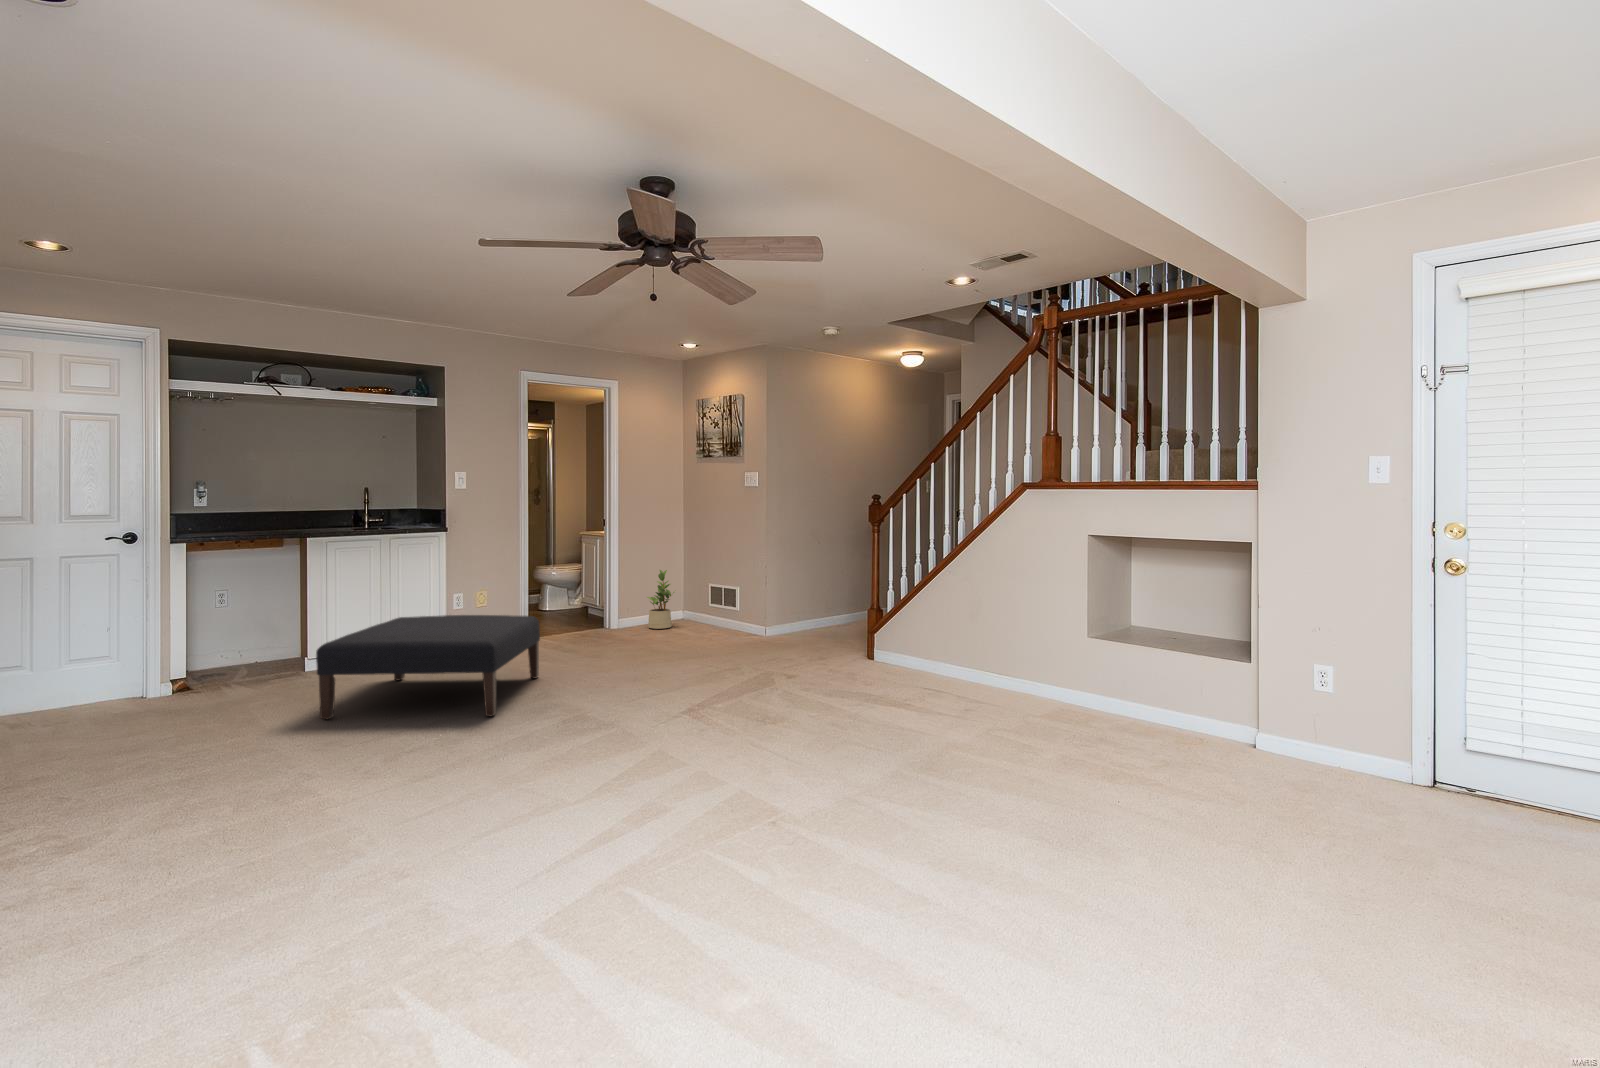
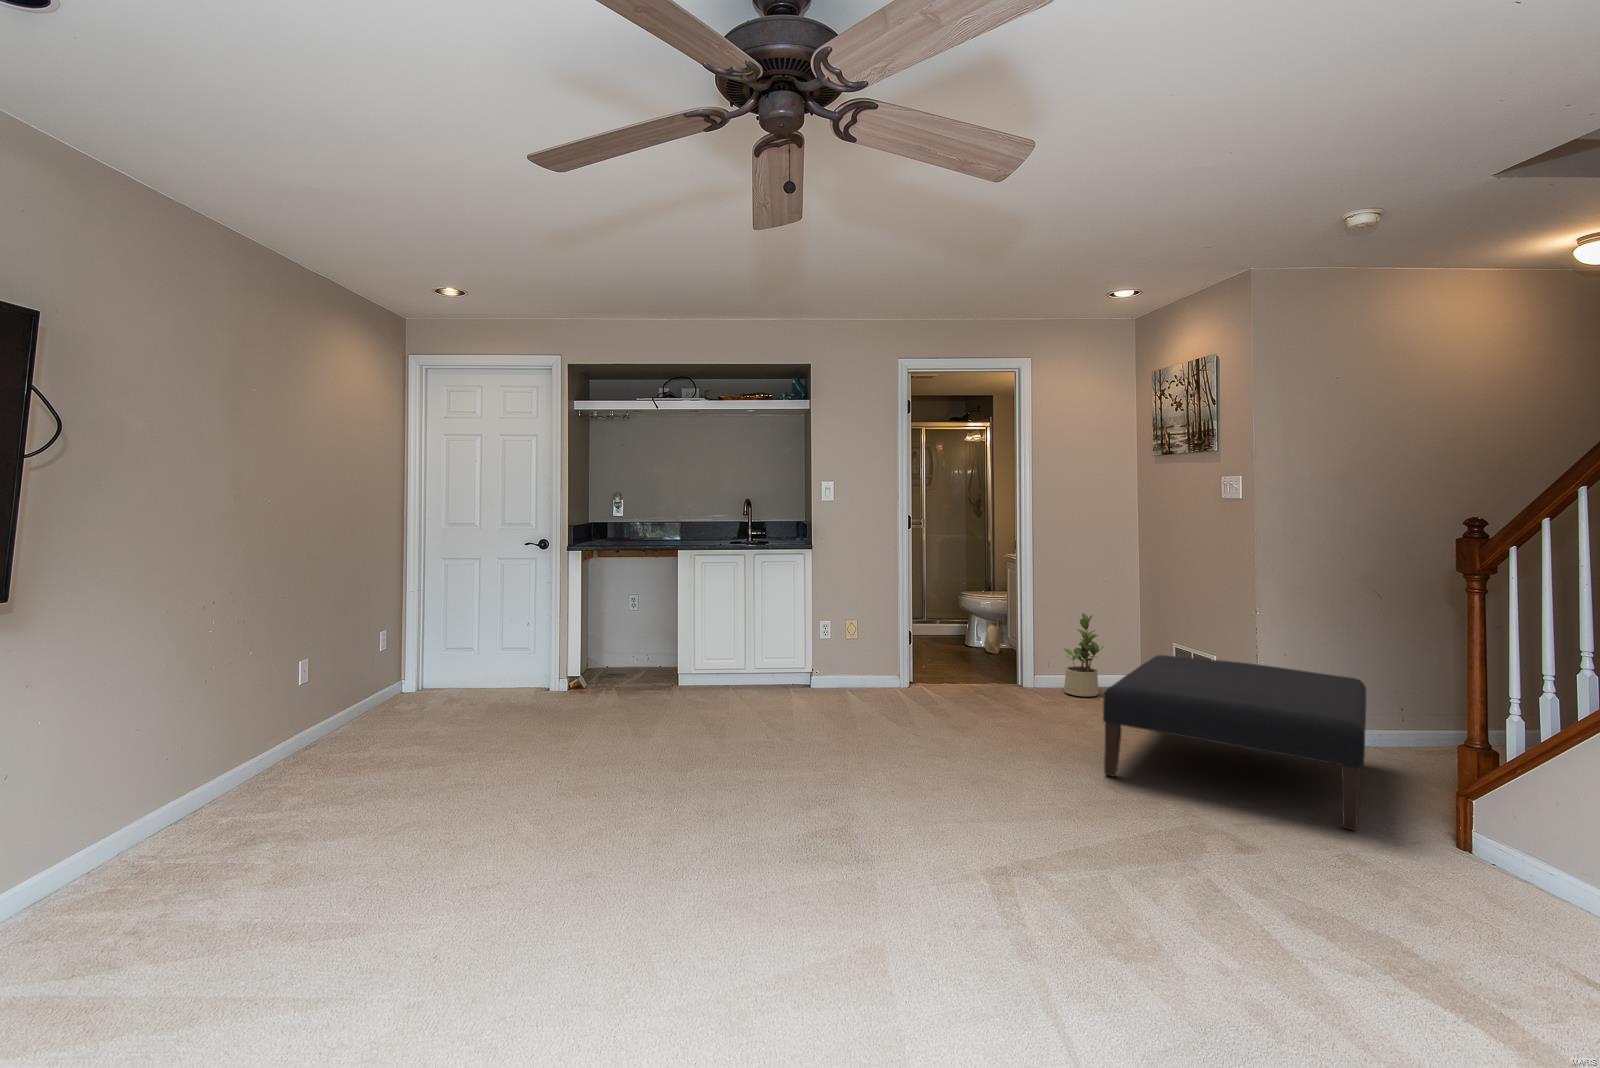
woven basket: none [562,577,580,614] -> present [984,607,1004,654]
ottoman: present [316,615,540,719] -> present [1103,655,1366,830]

